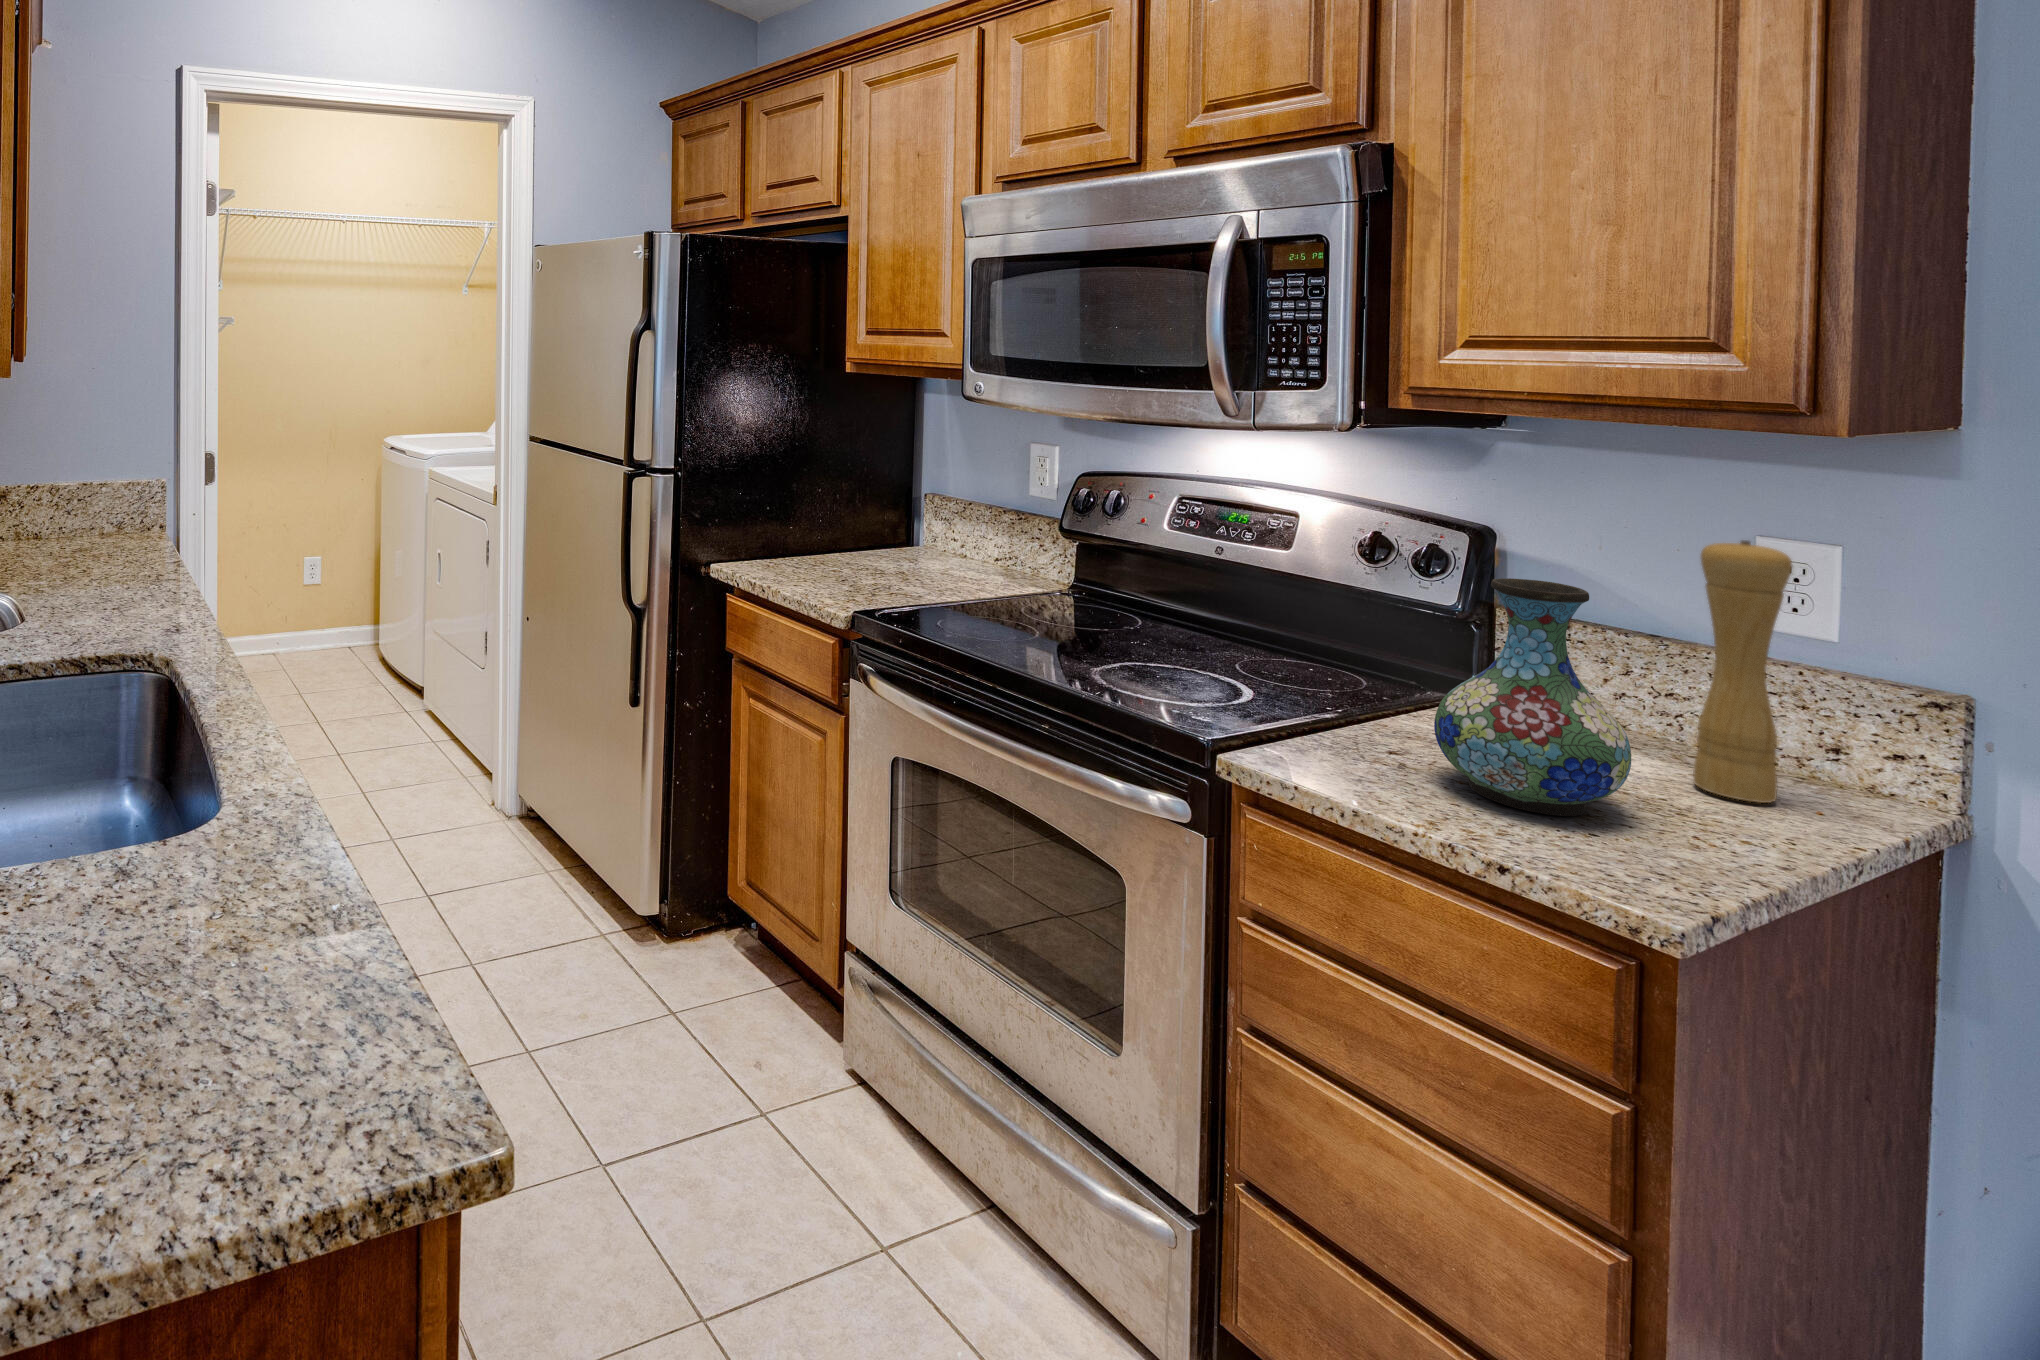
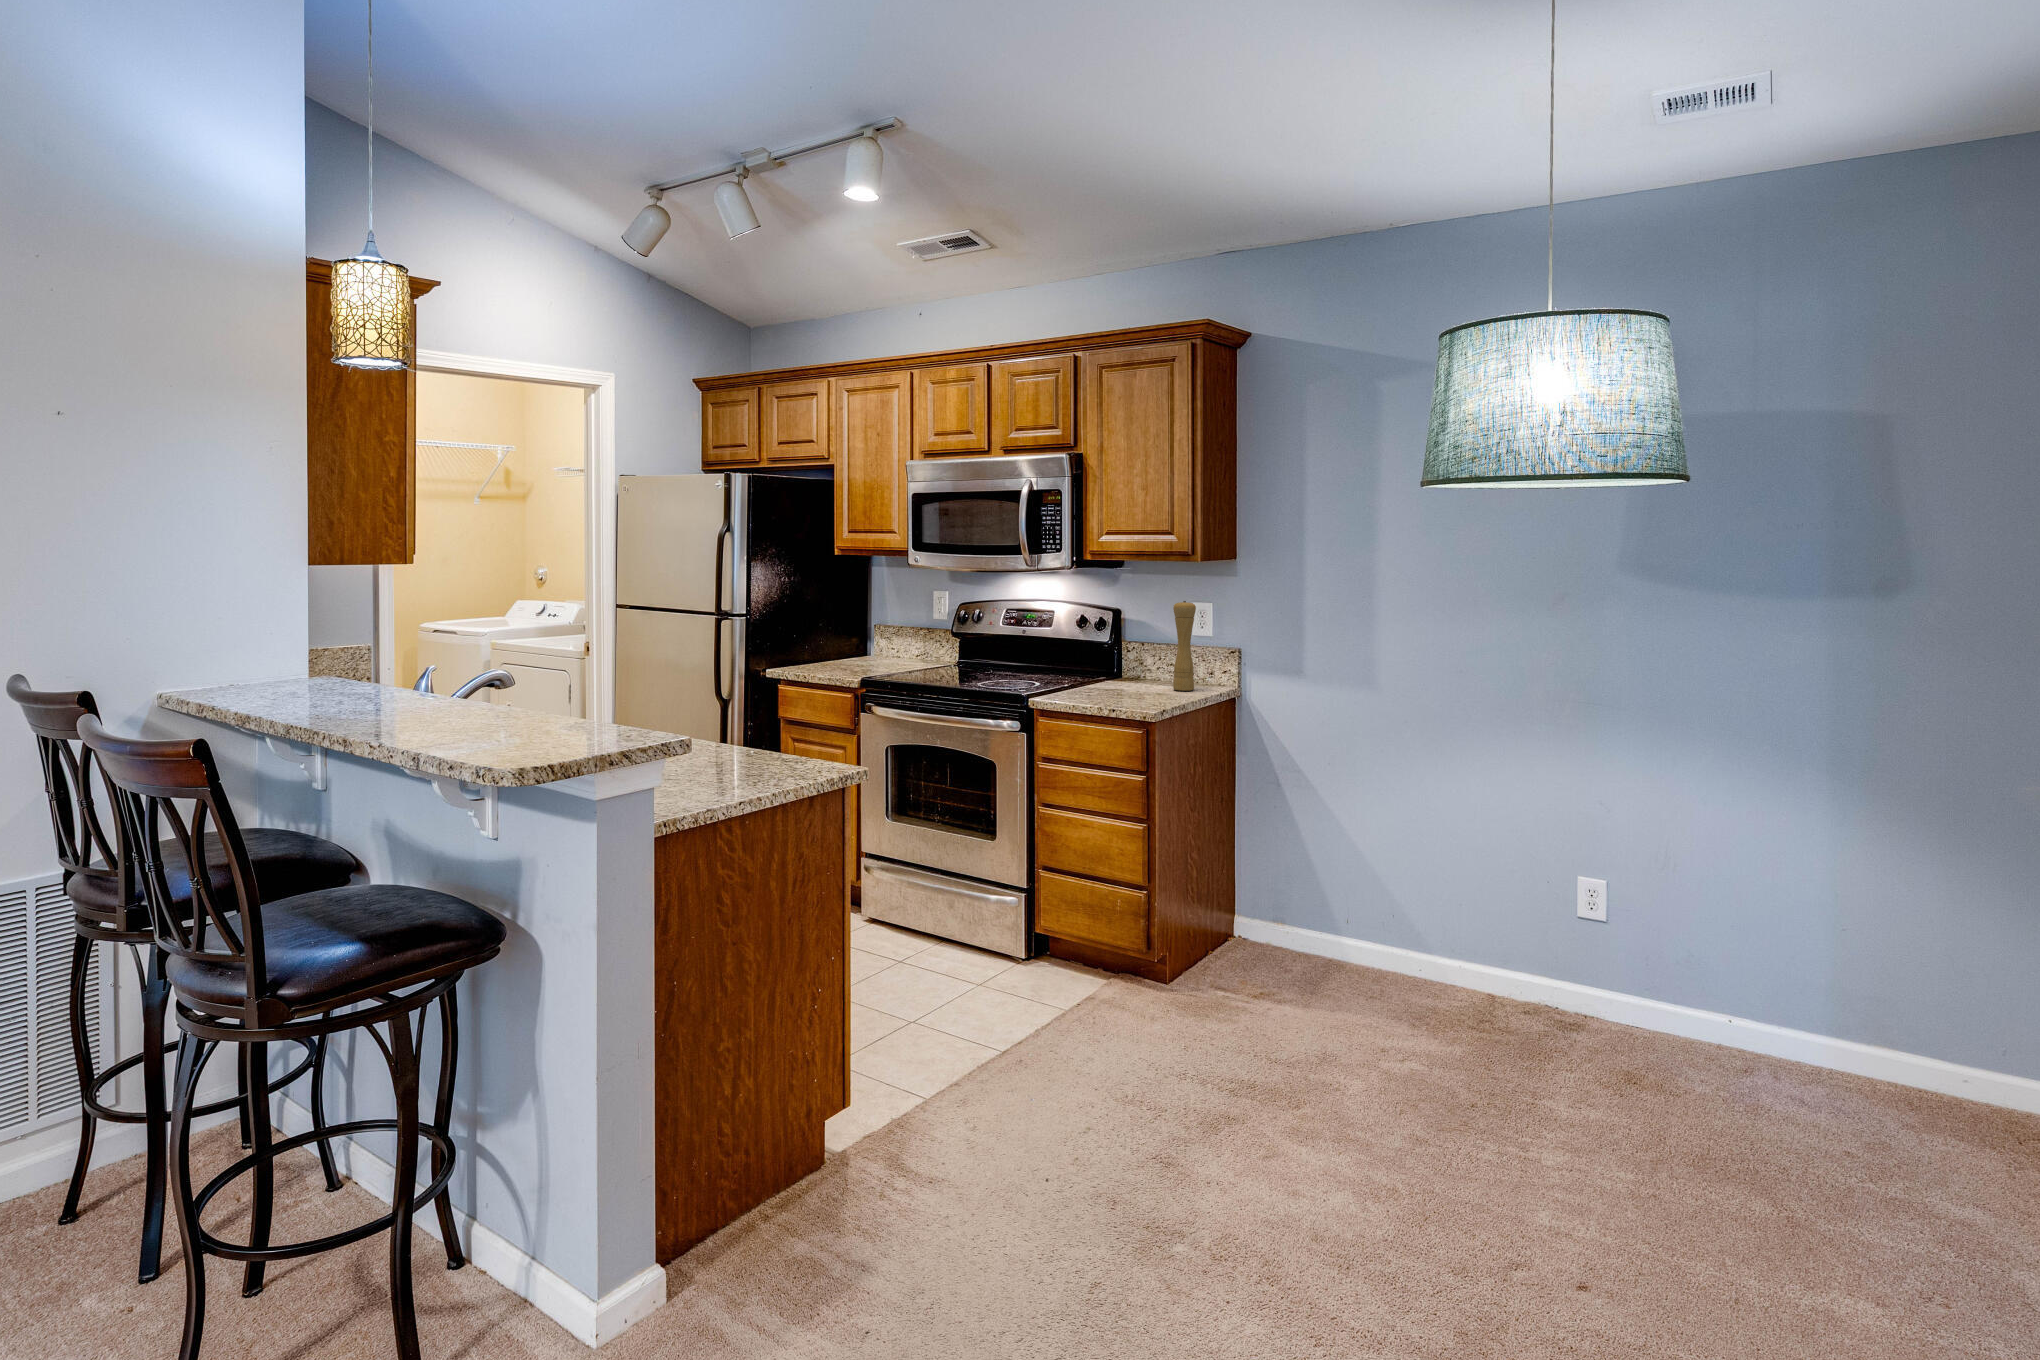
vase: present [1434,578,1631,816] -> none [1098,619,1152,698]

